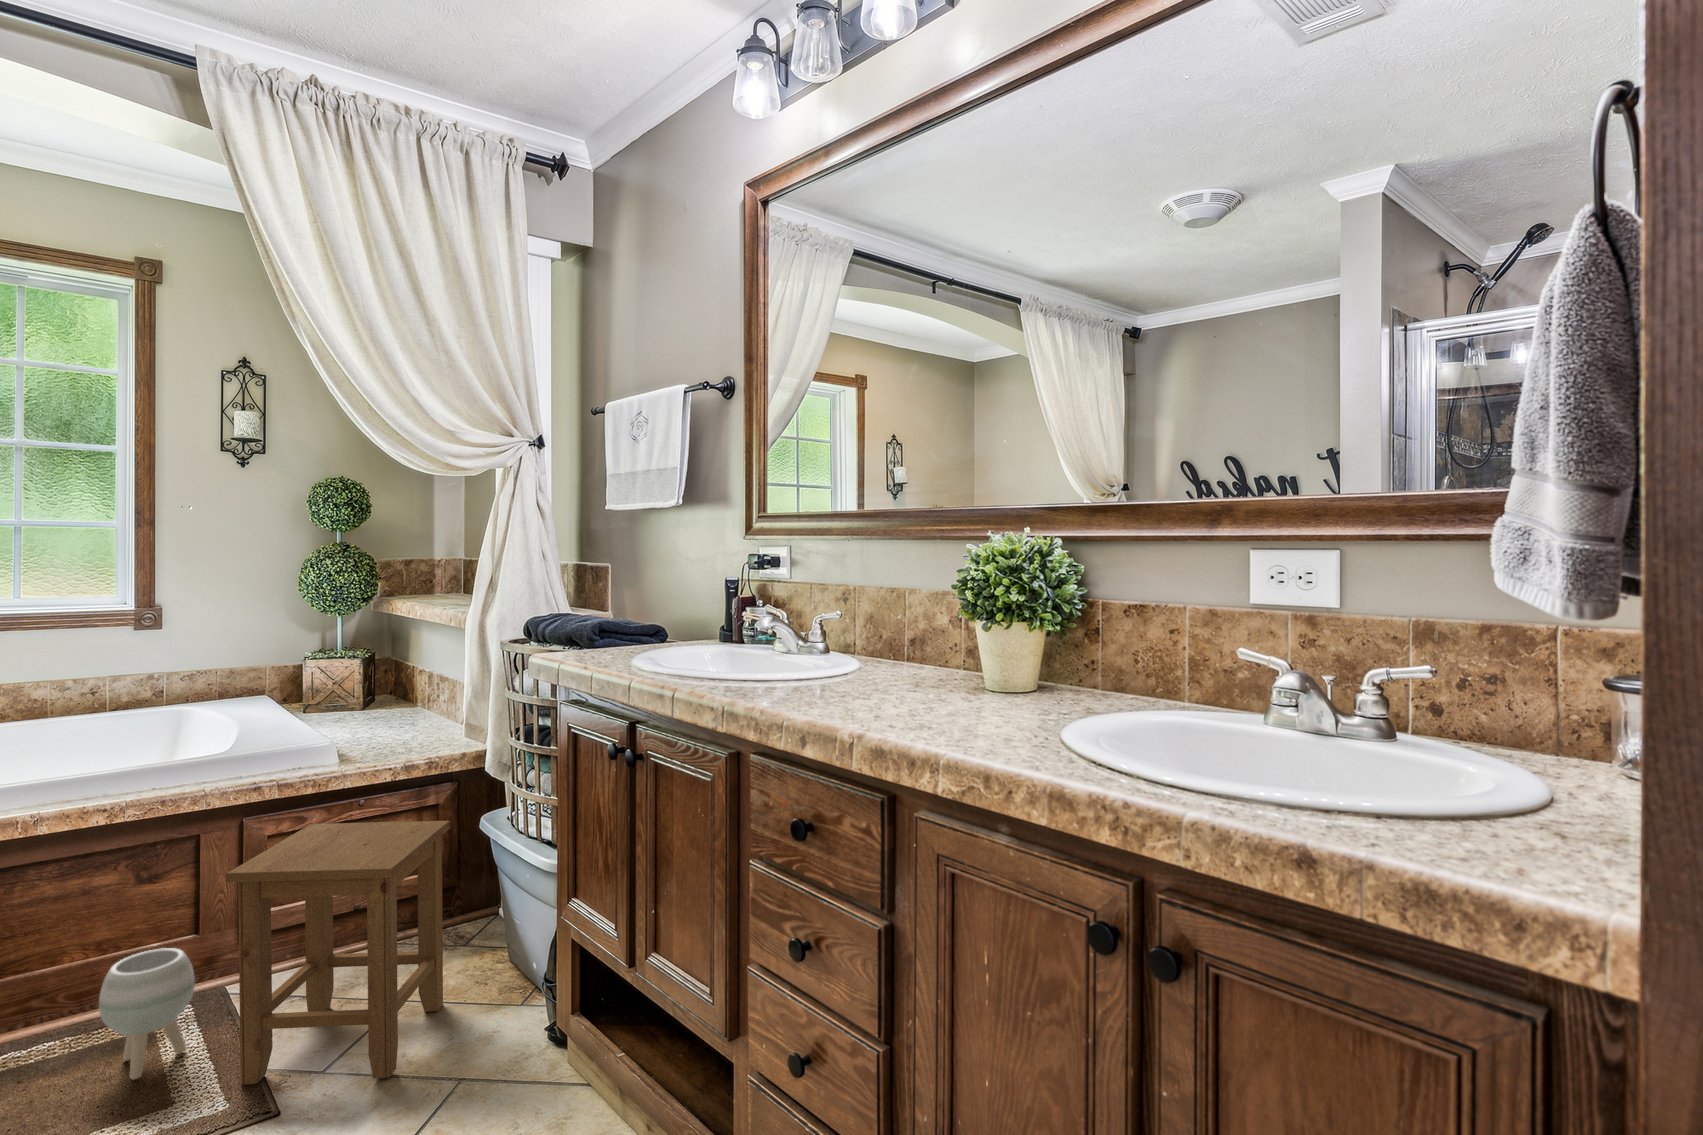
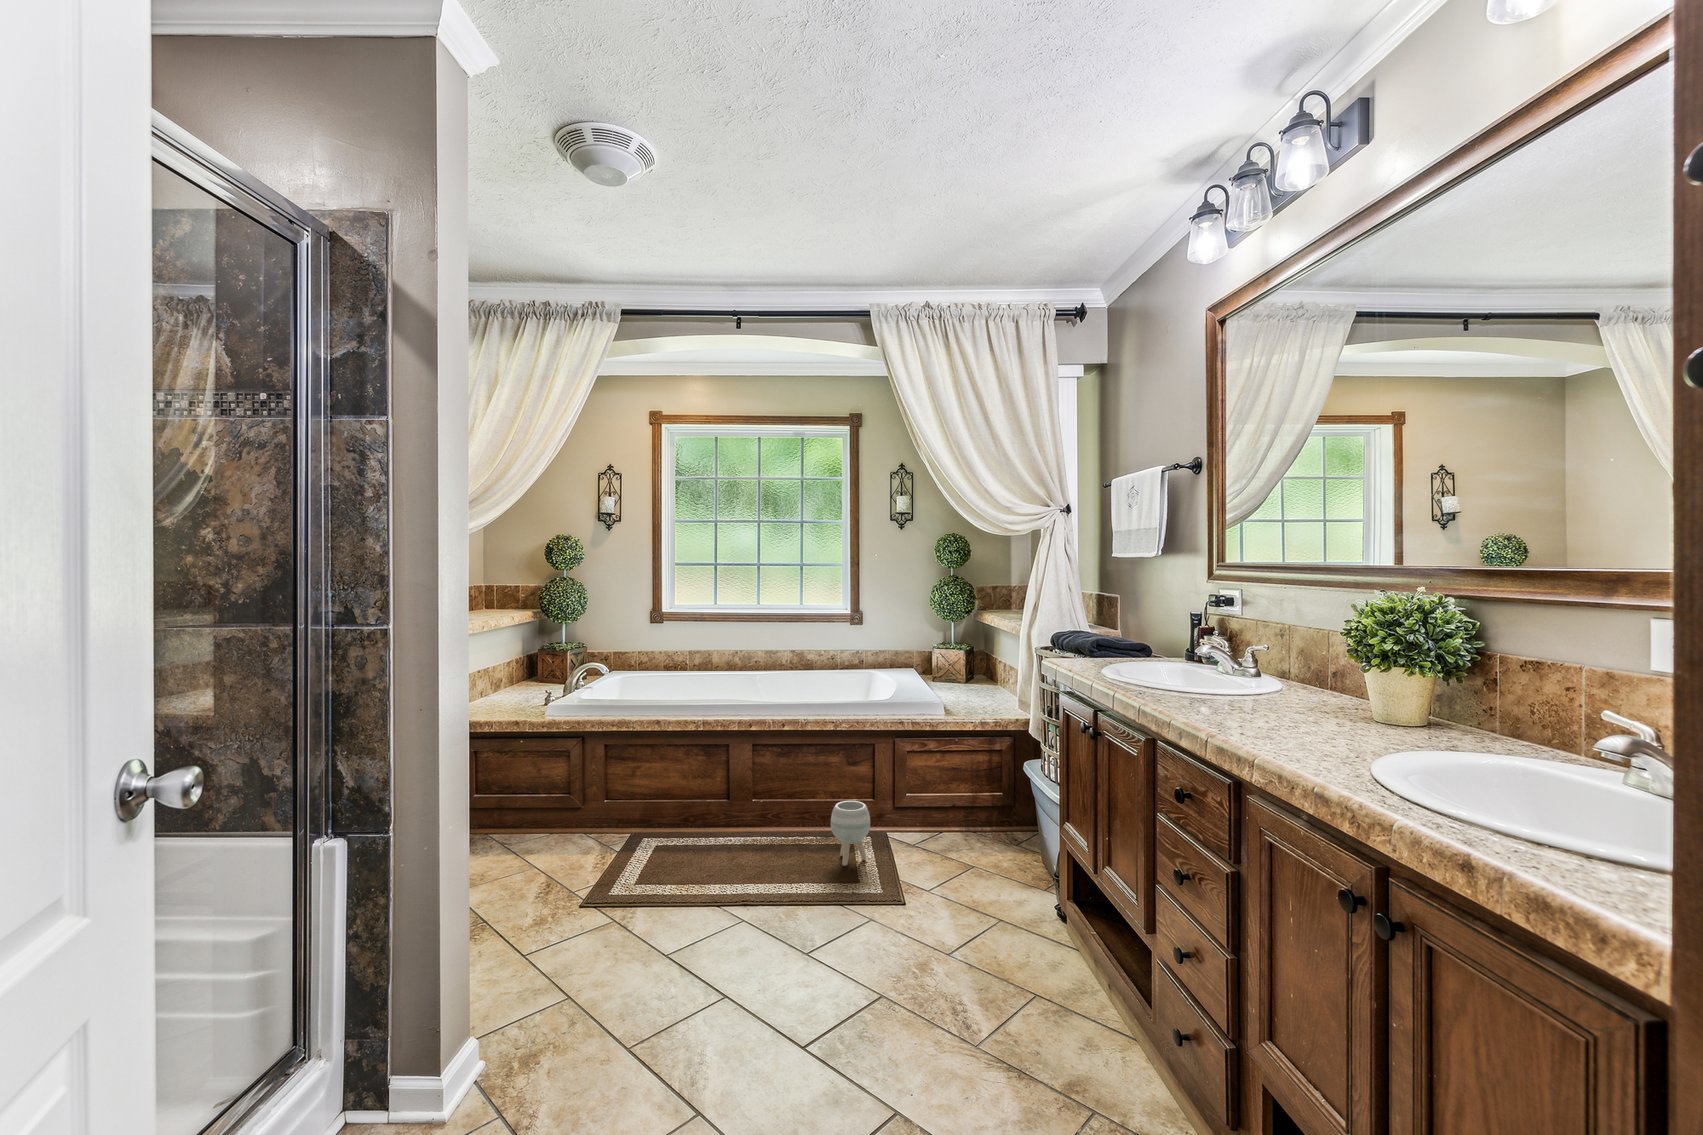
stool: present [226,821,450,1085] -> none [882,748,1000,905]

